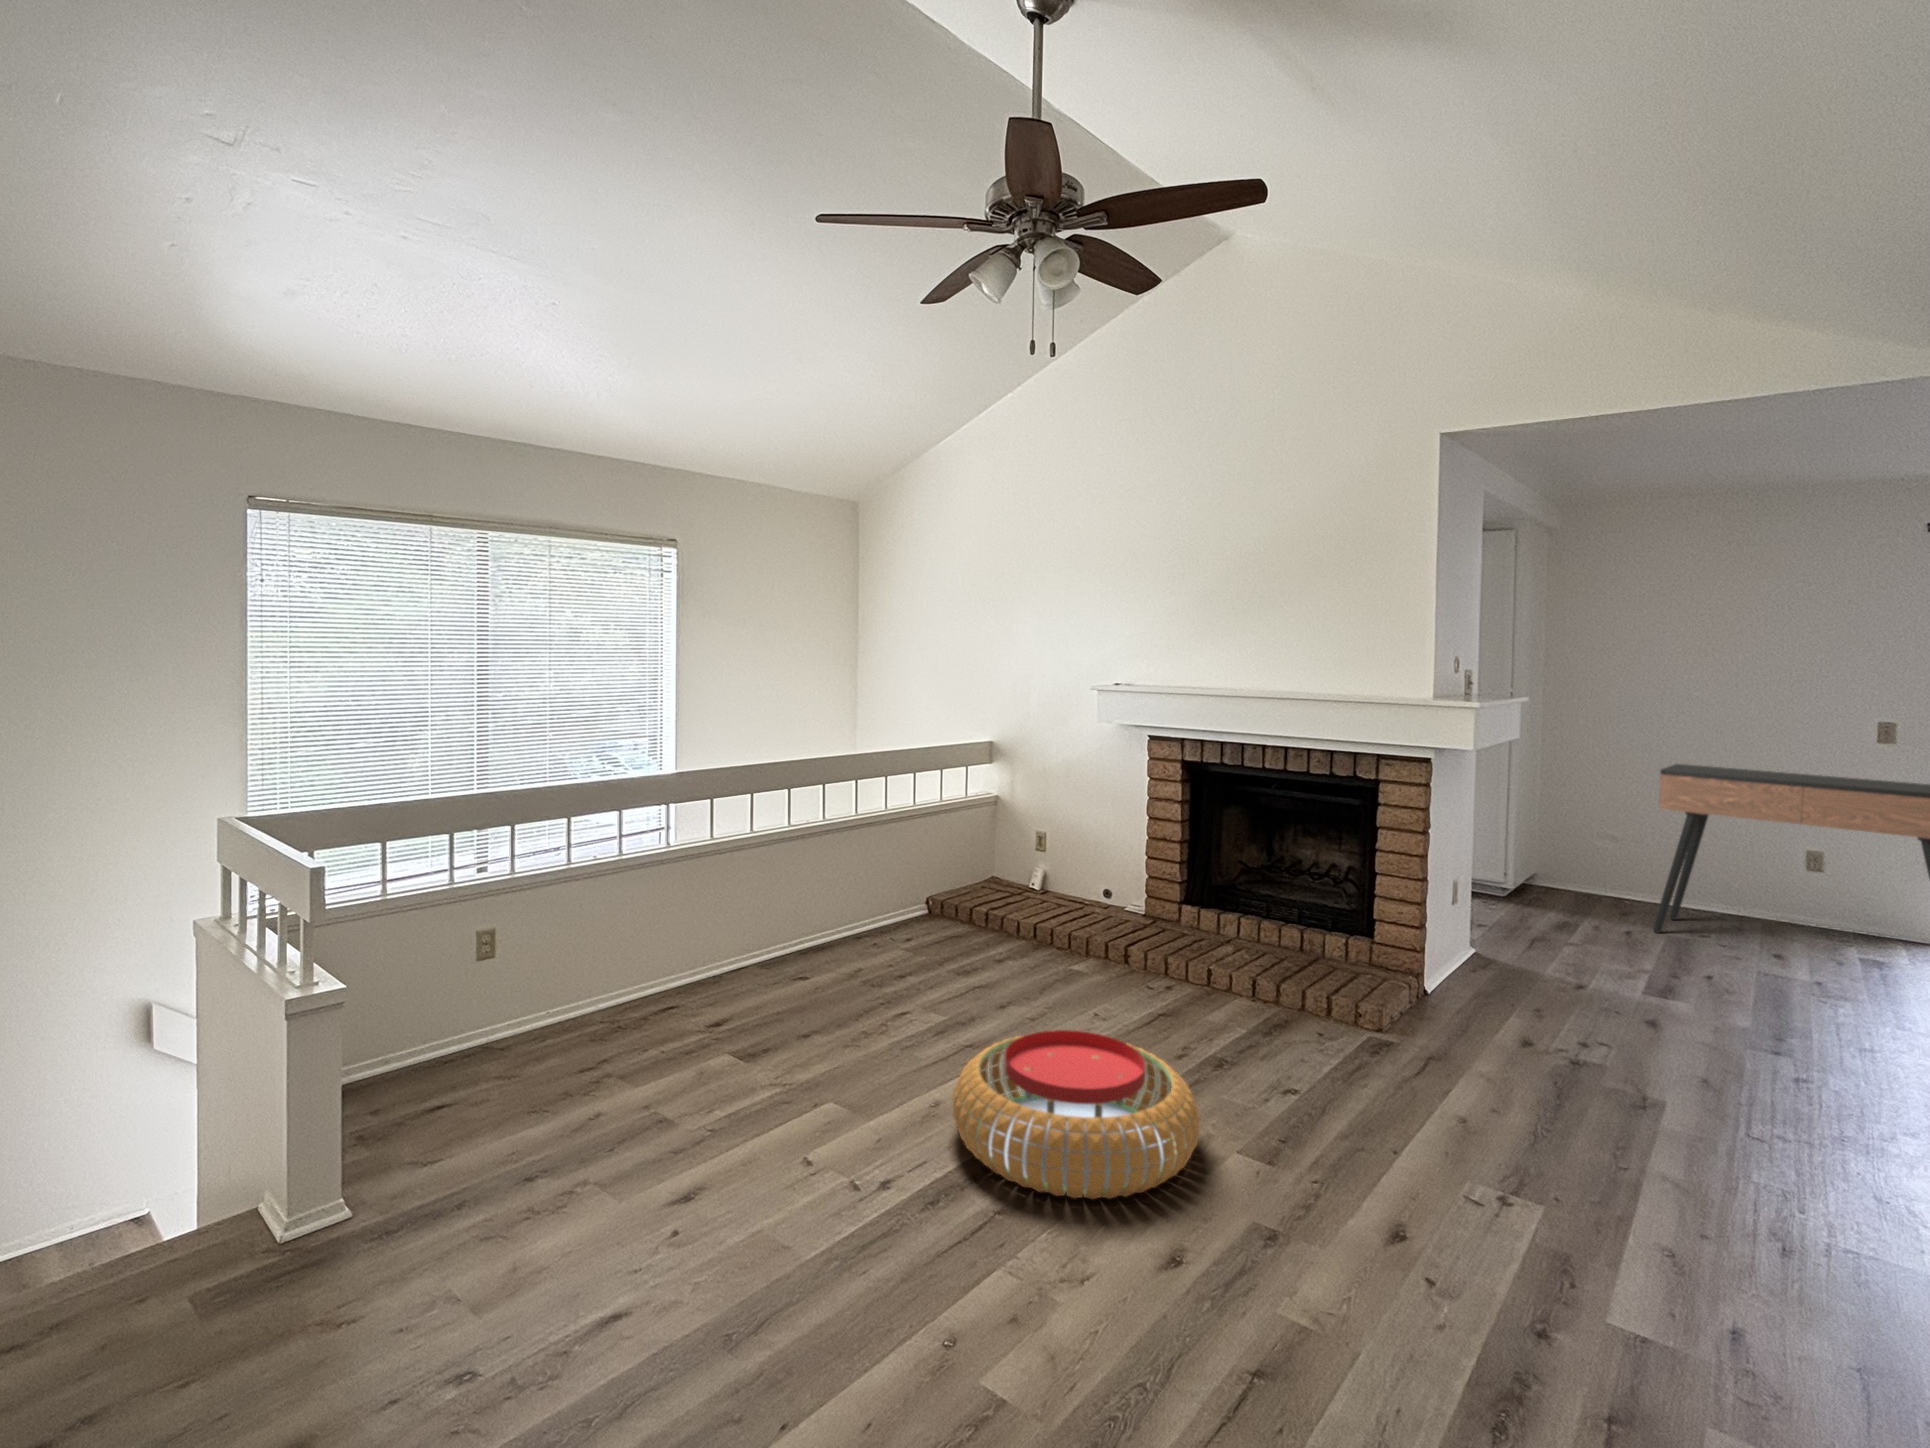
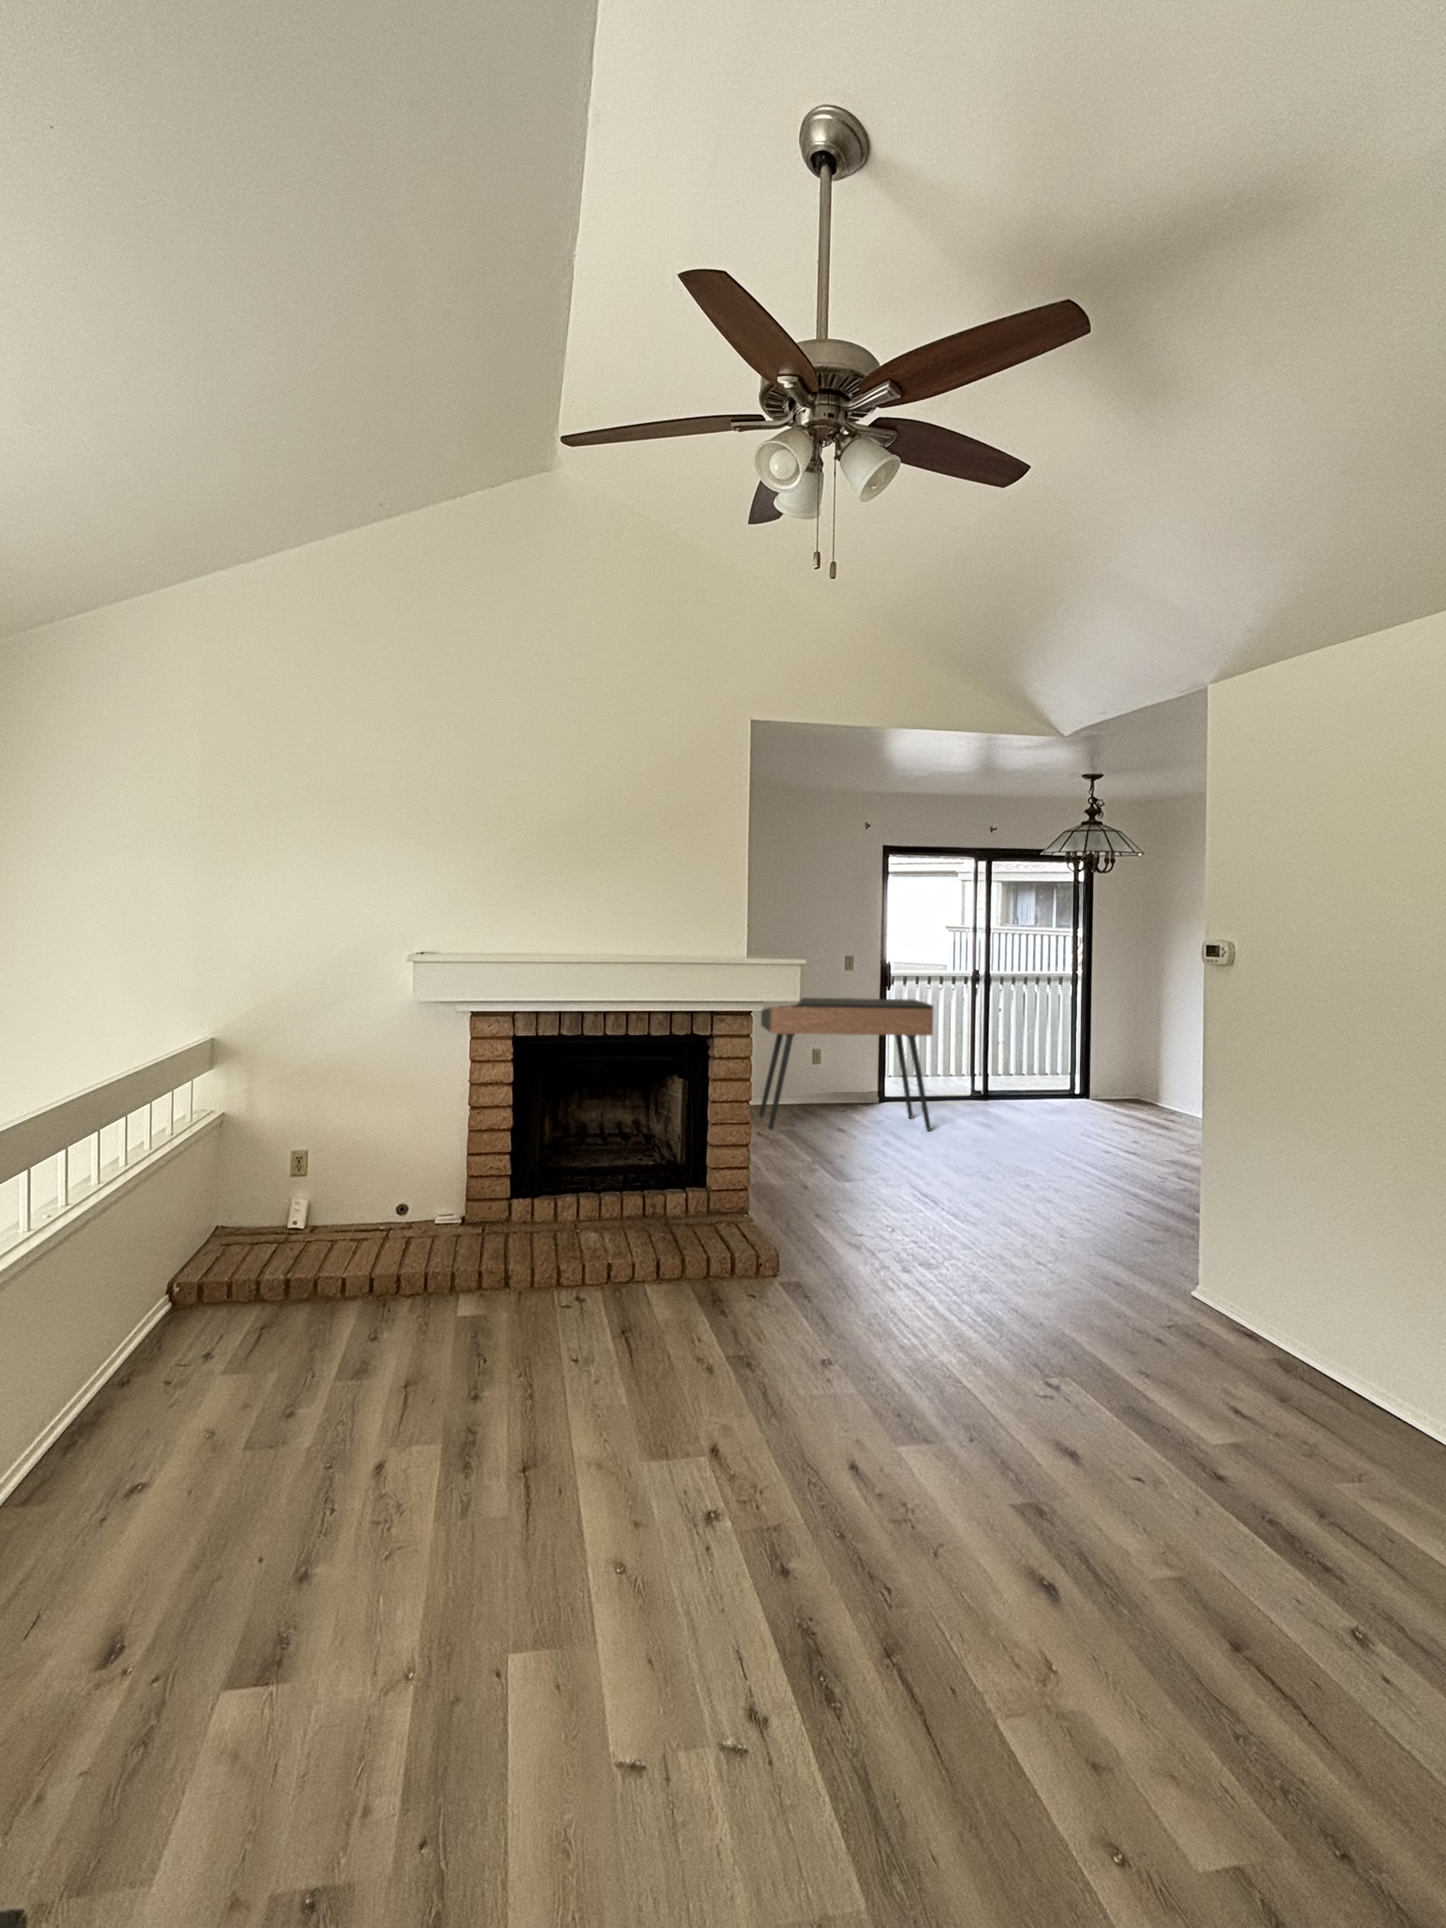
pouf: present [953,1030,1200,1199] -> none [680,1390,994,1647]

